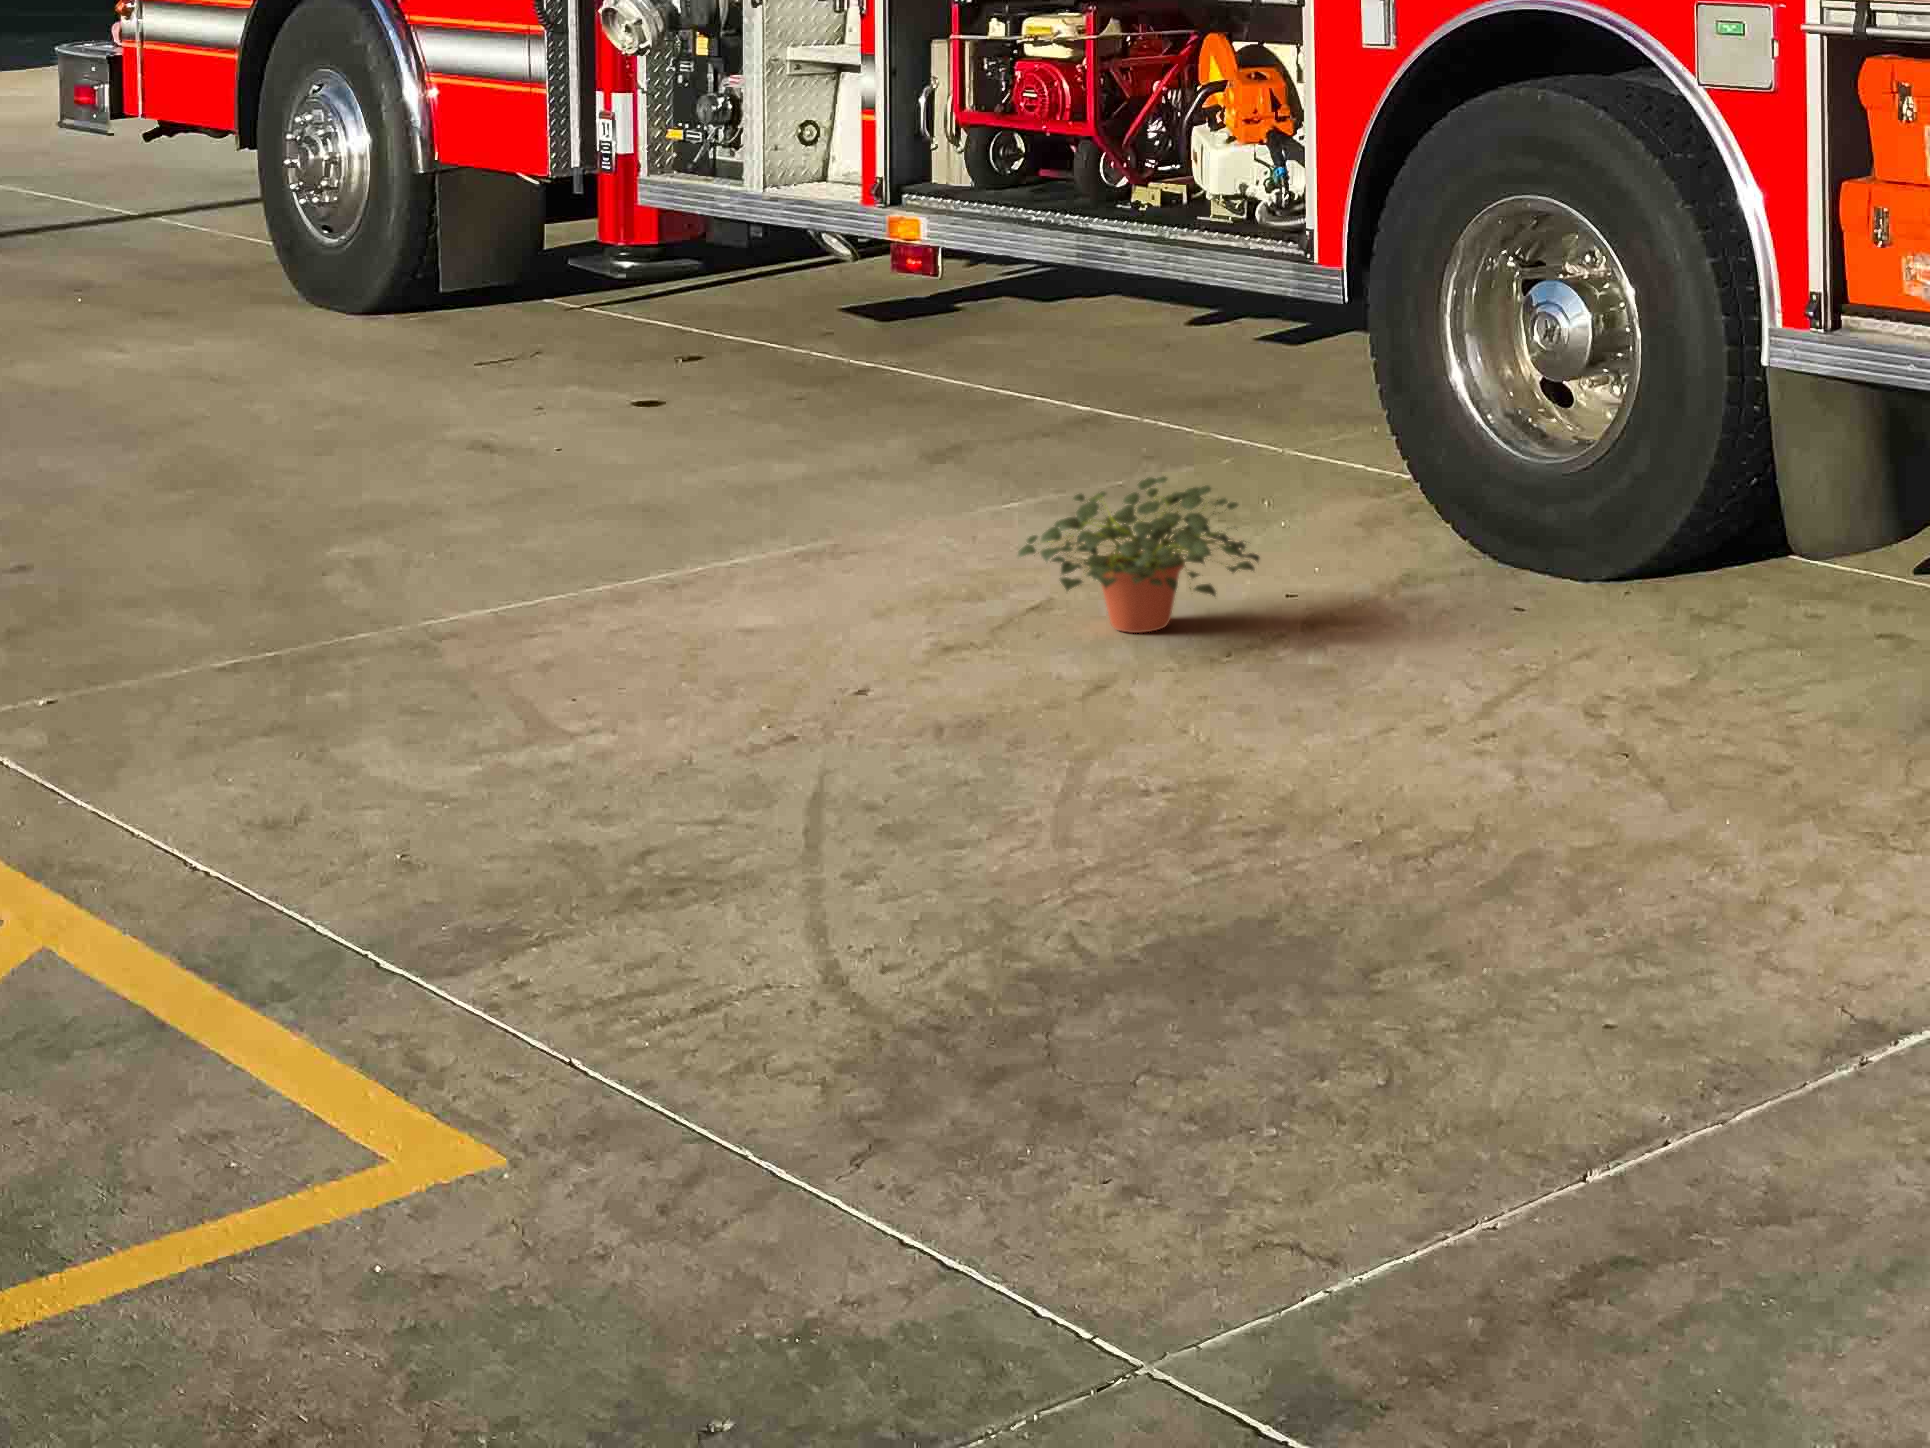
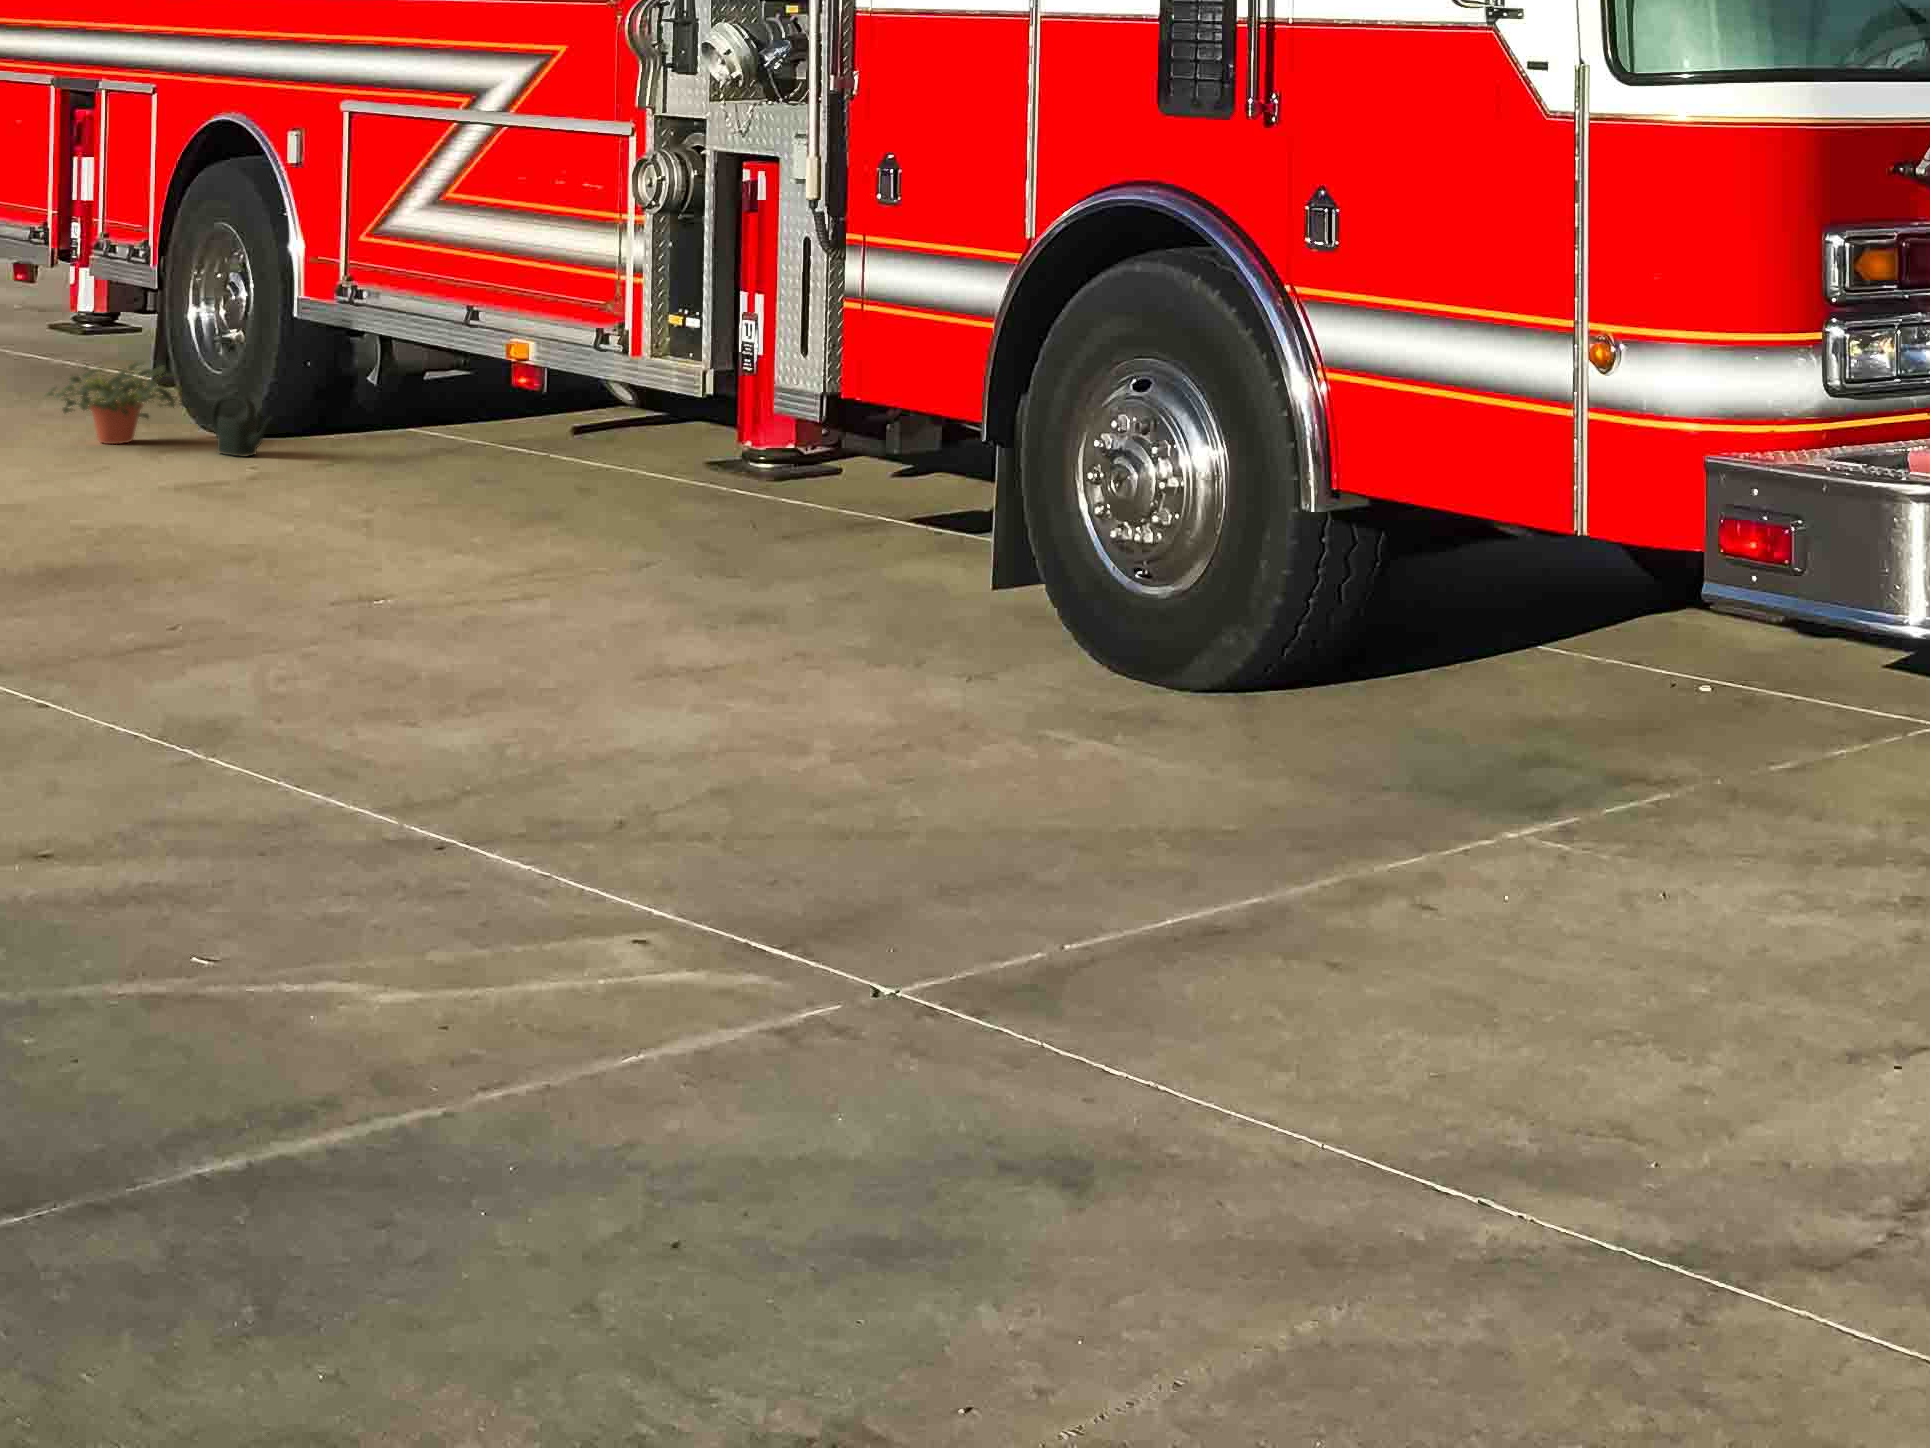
watering can: none [1327,552,1463,666] -> present [212,395,273,457]

